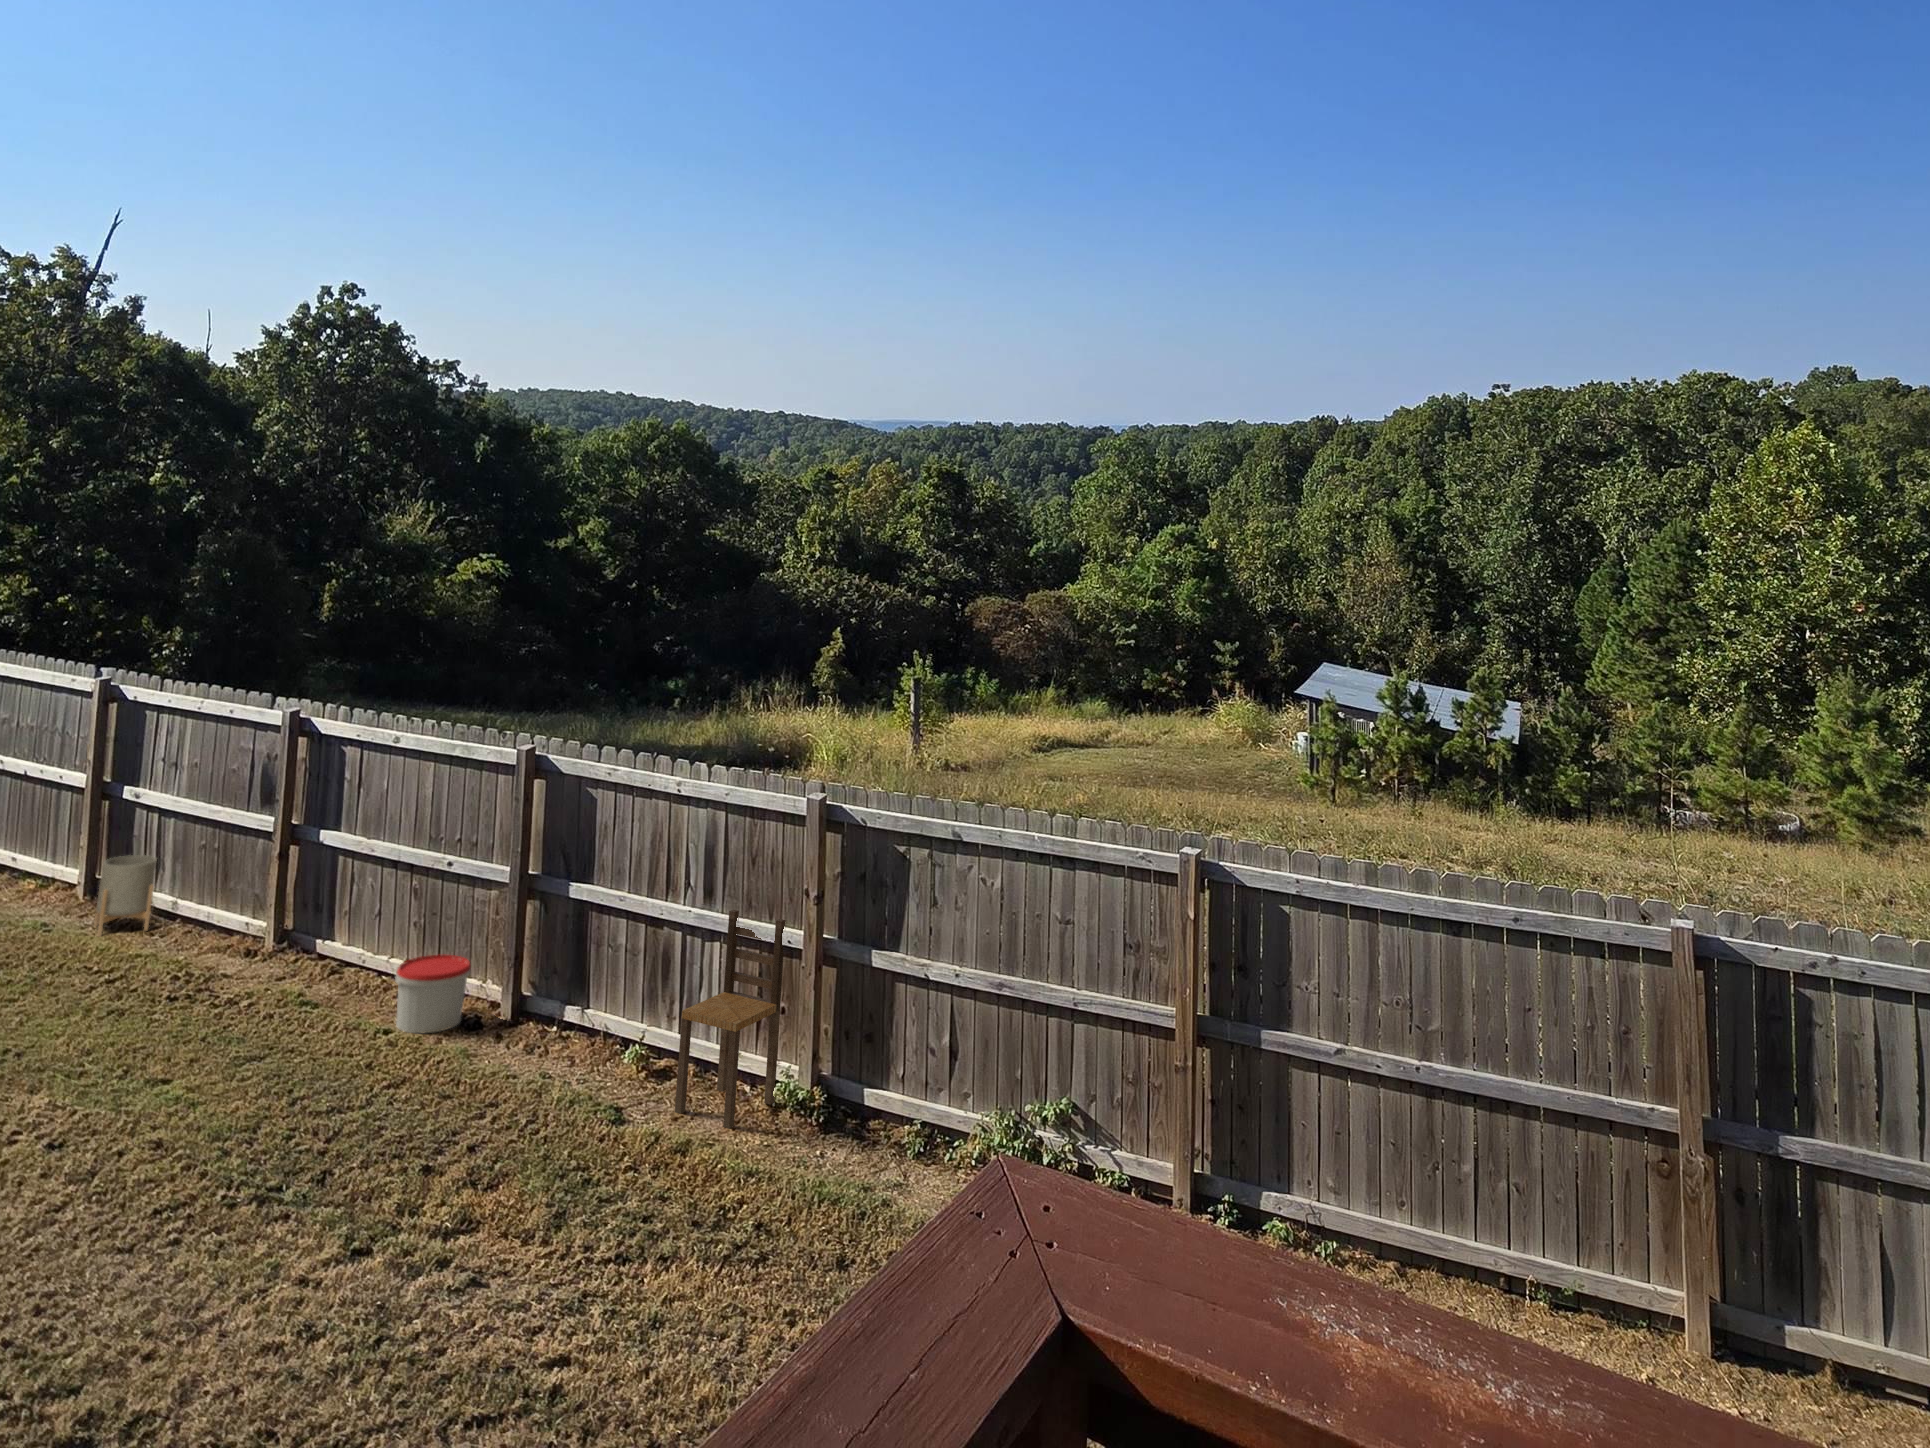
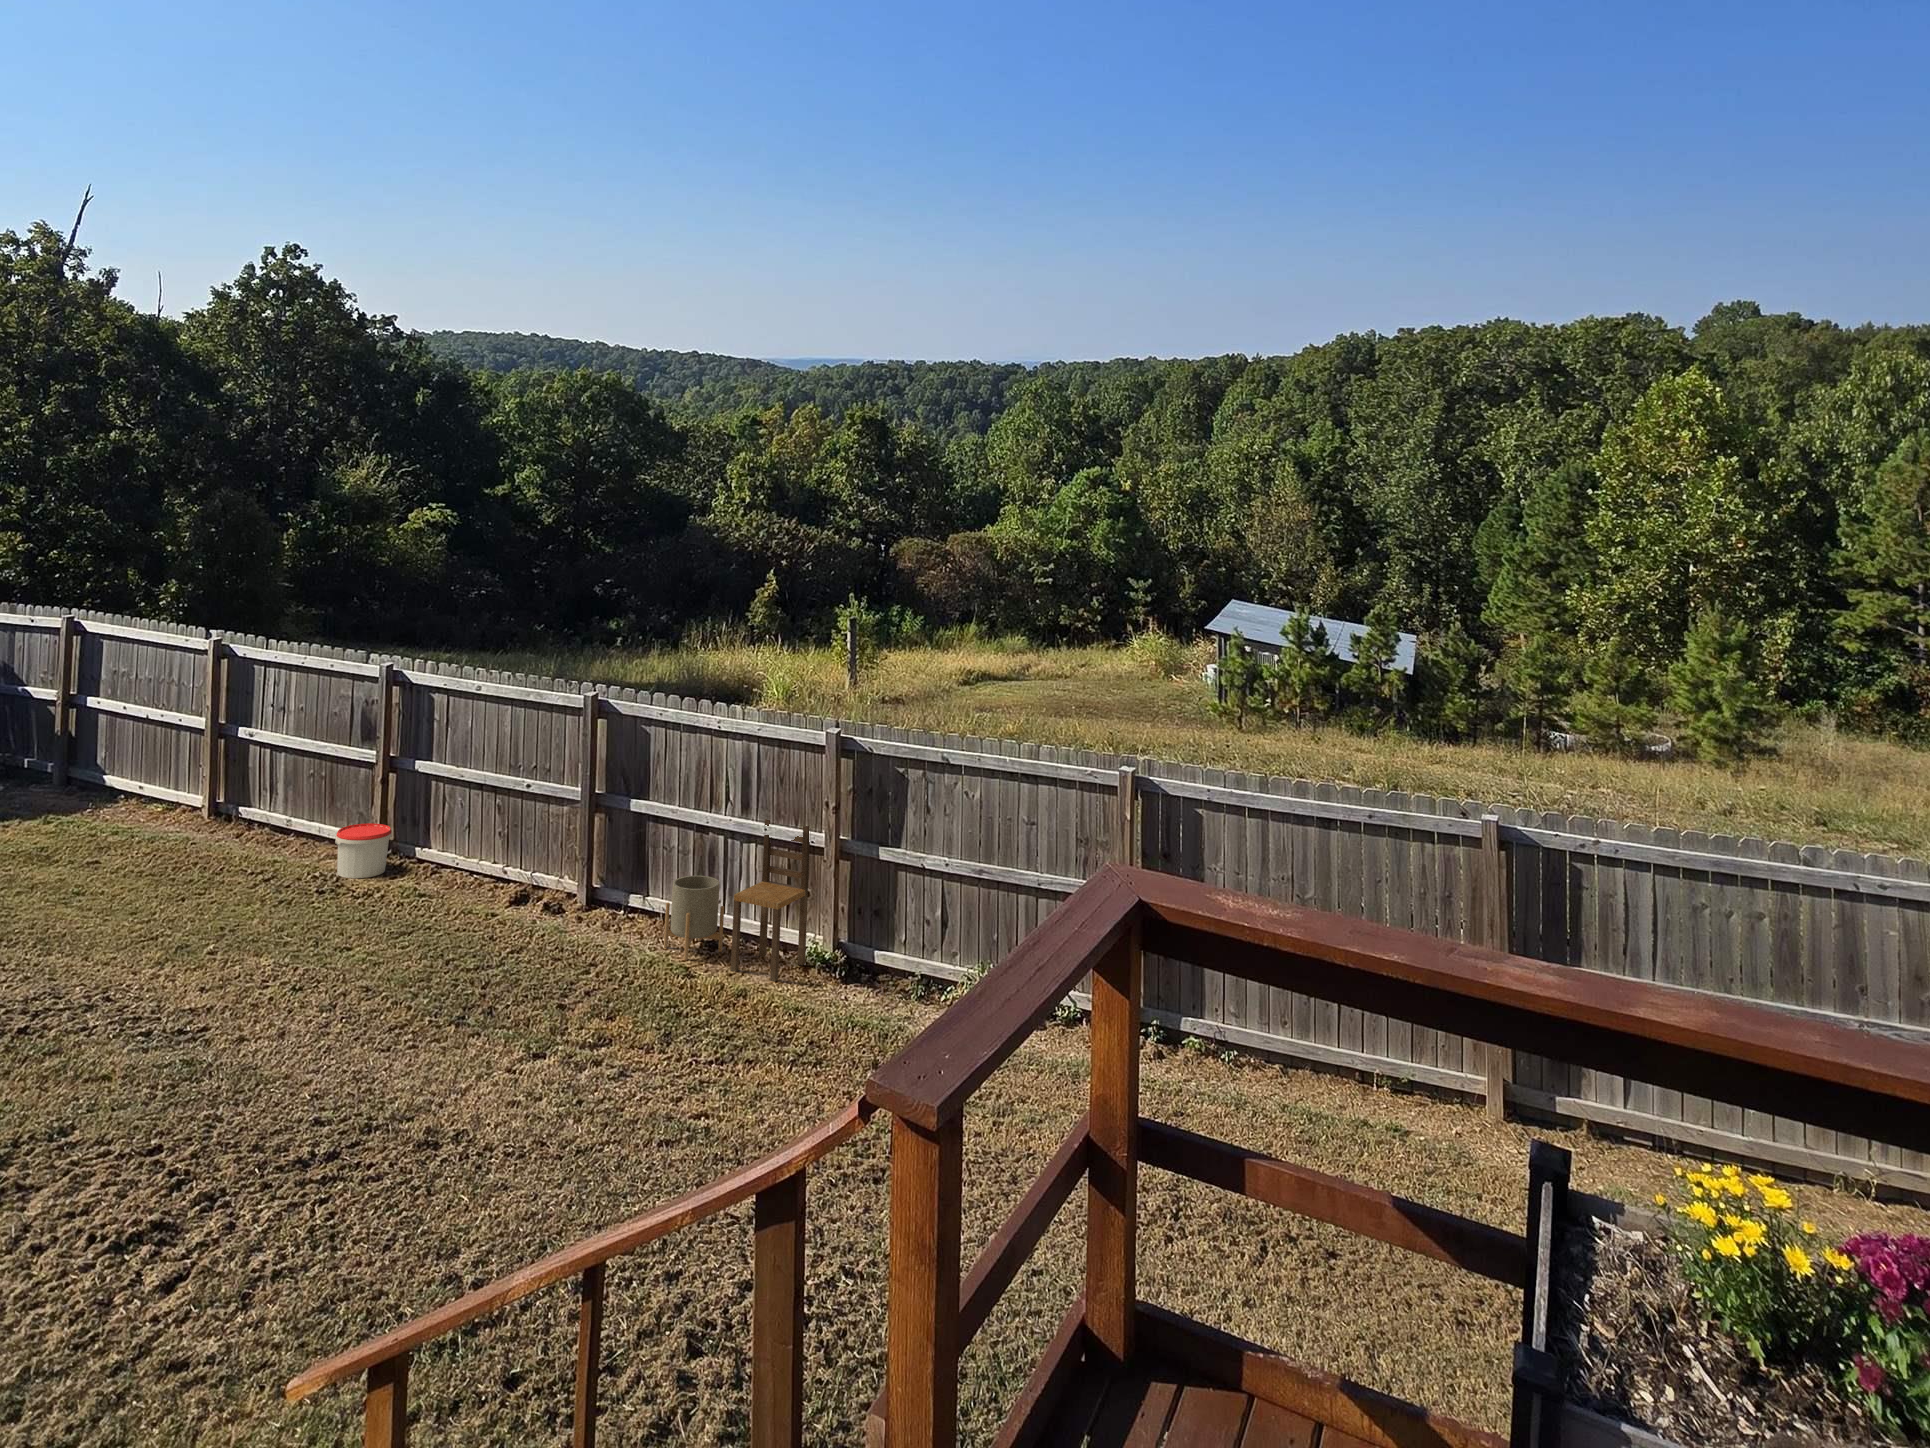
planter: present [94,855,157,937] -> present [664,876,724,960]
bucket: present [395,954,471,1033] -> present [335,823,392,878]

